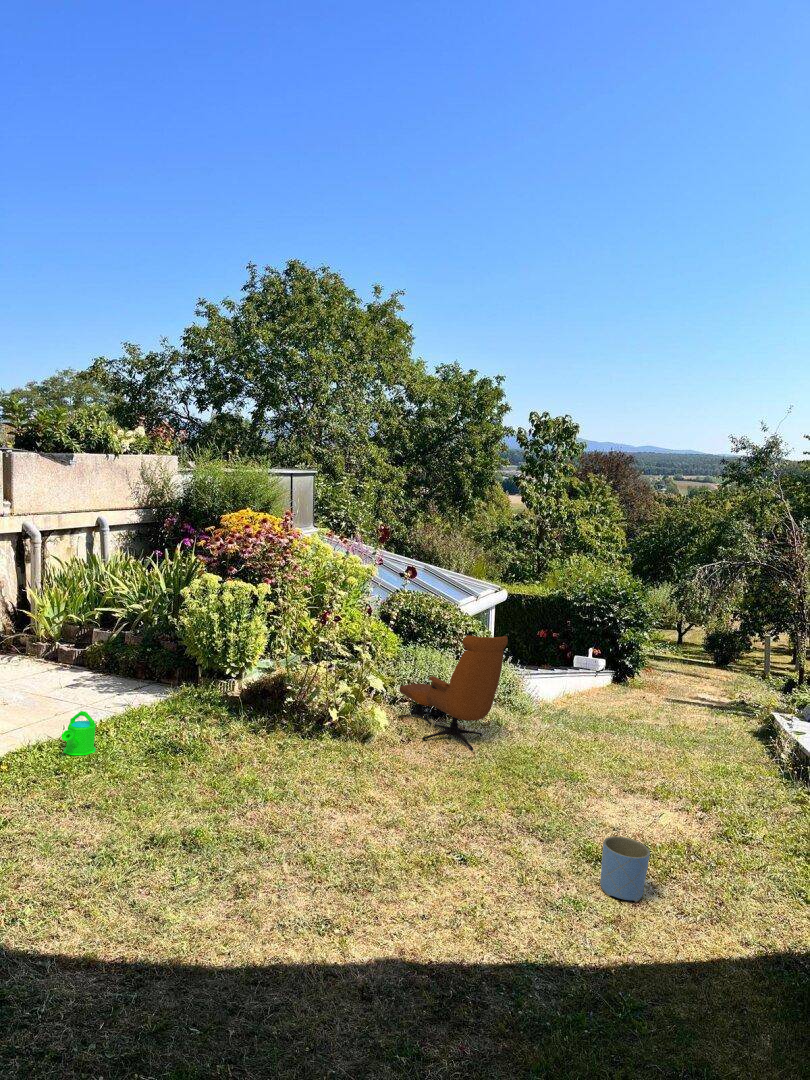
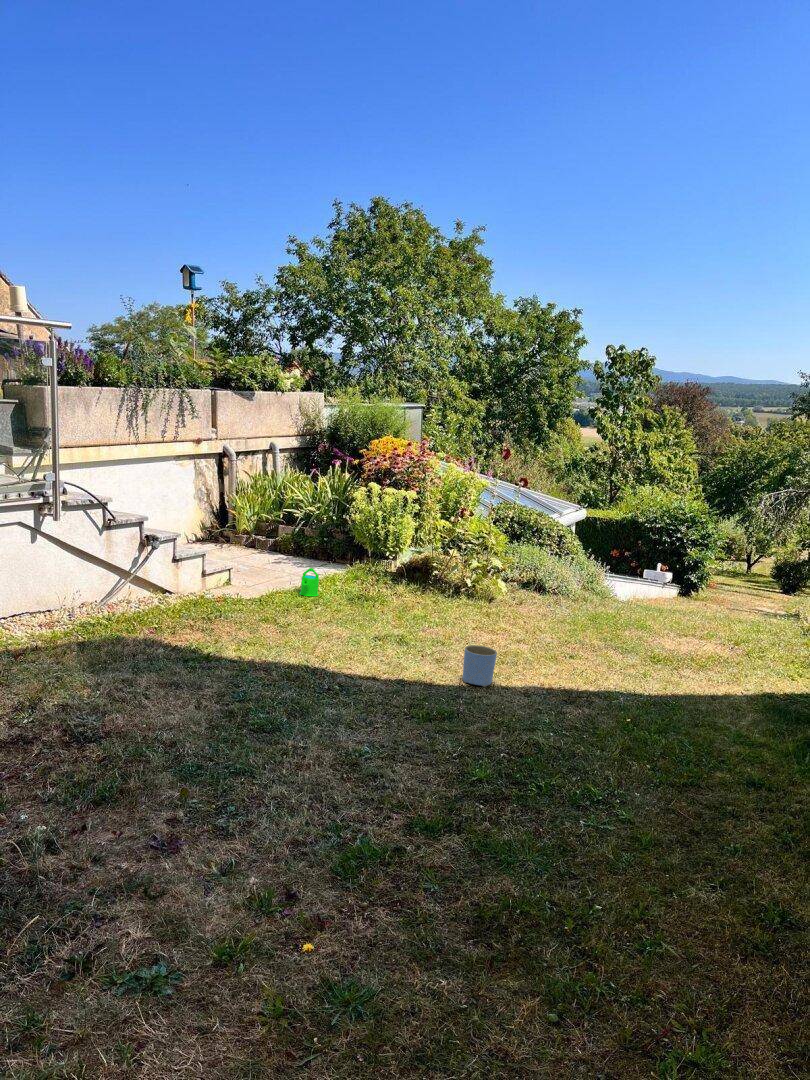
lounge chair: present [398,635,508,750] -> none [509,527,596,611]
planter: present [600,836,650,902] -> present [463,645,497,687]

